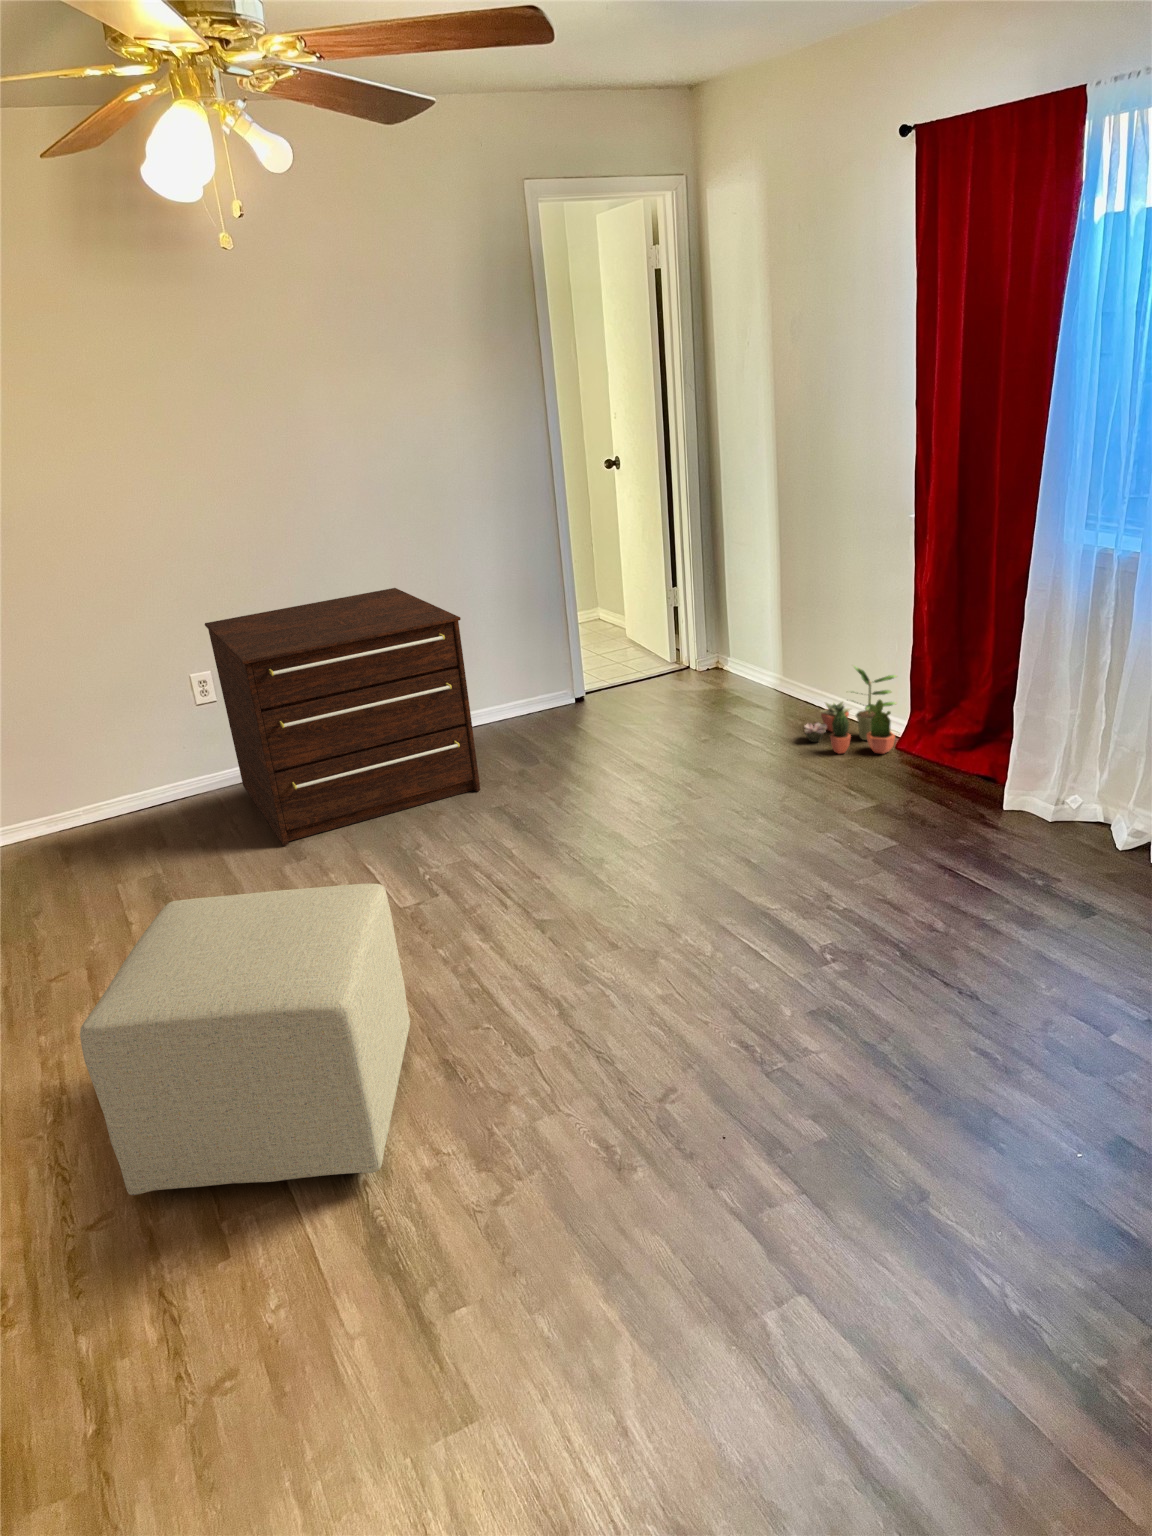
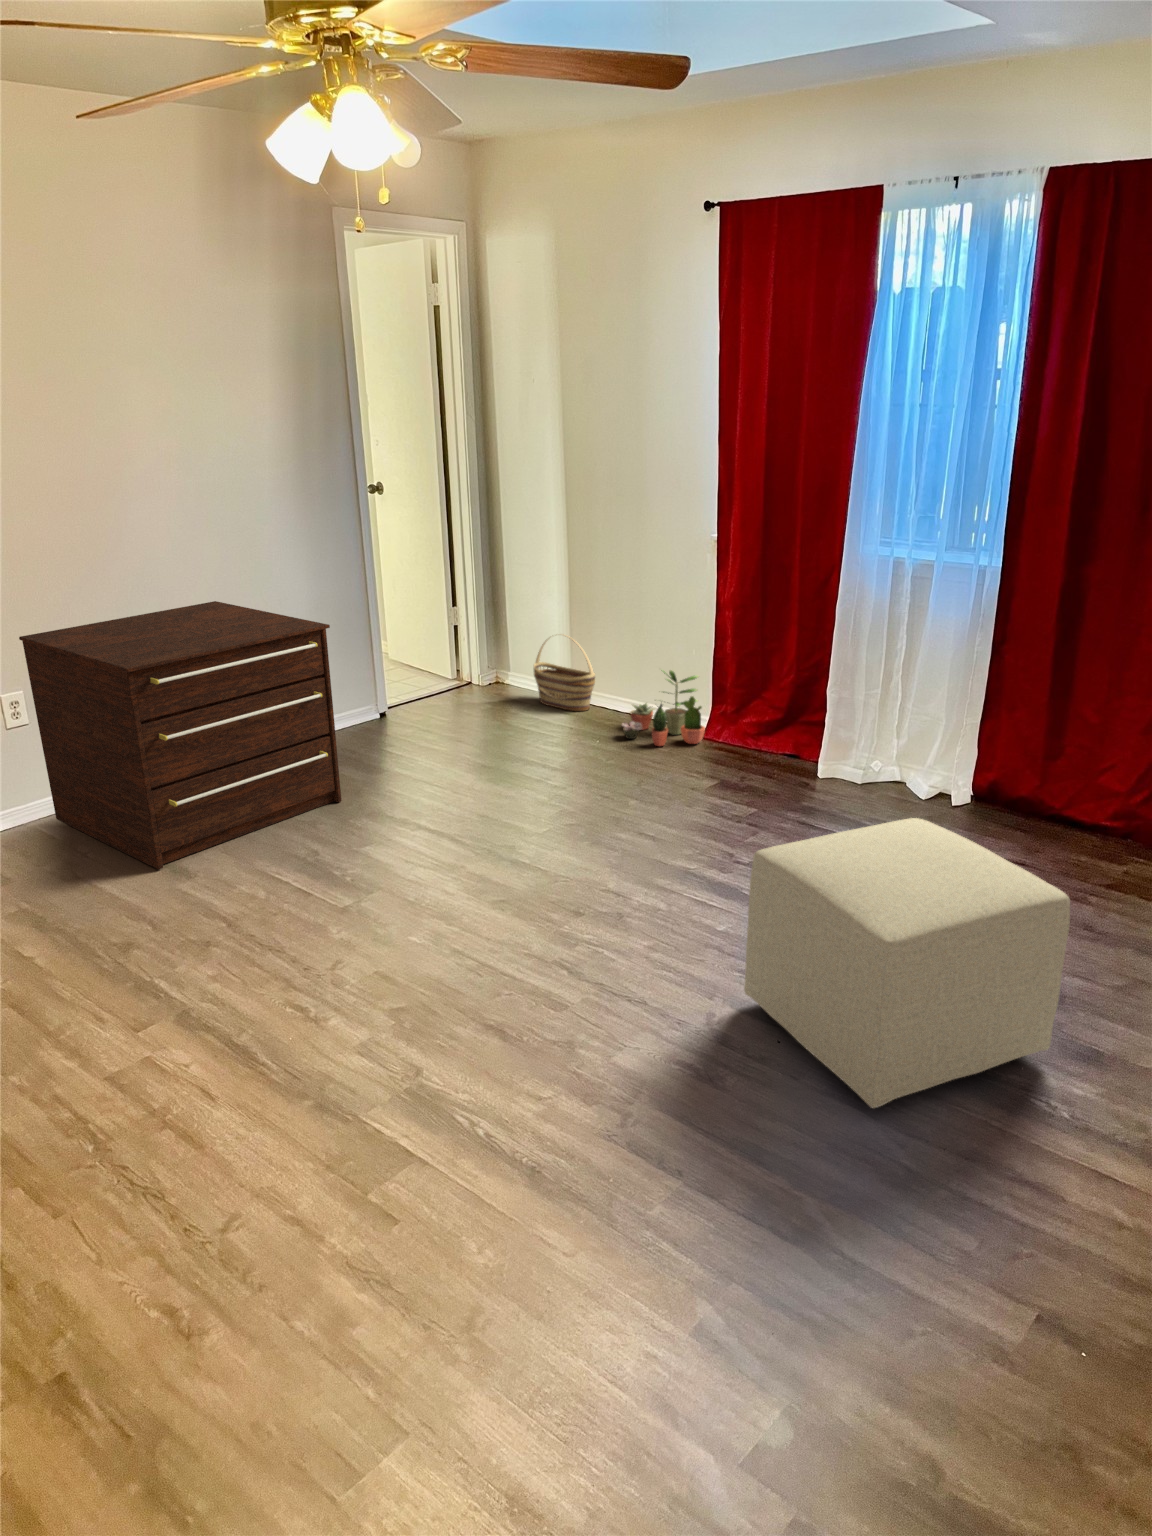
basket: none [739,621,799,705] -> present [534,636,595,711]
ottoman: present [80,884,410,1195] -> present [744,818,1070,1108]

